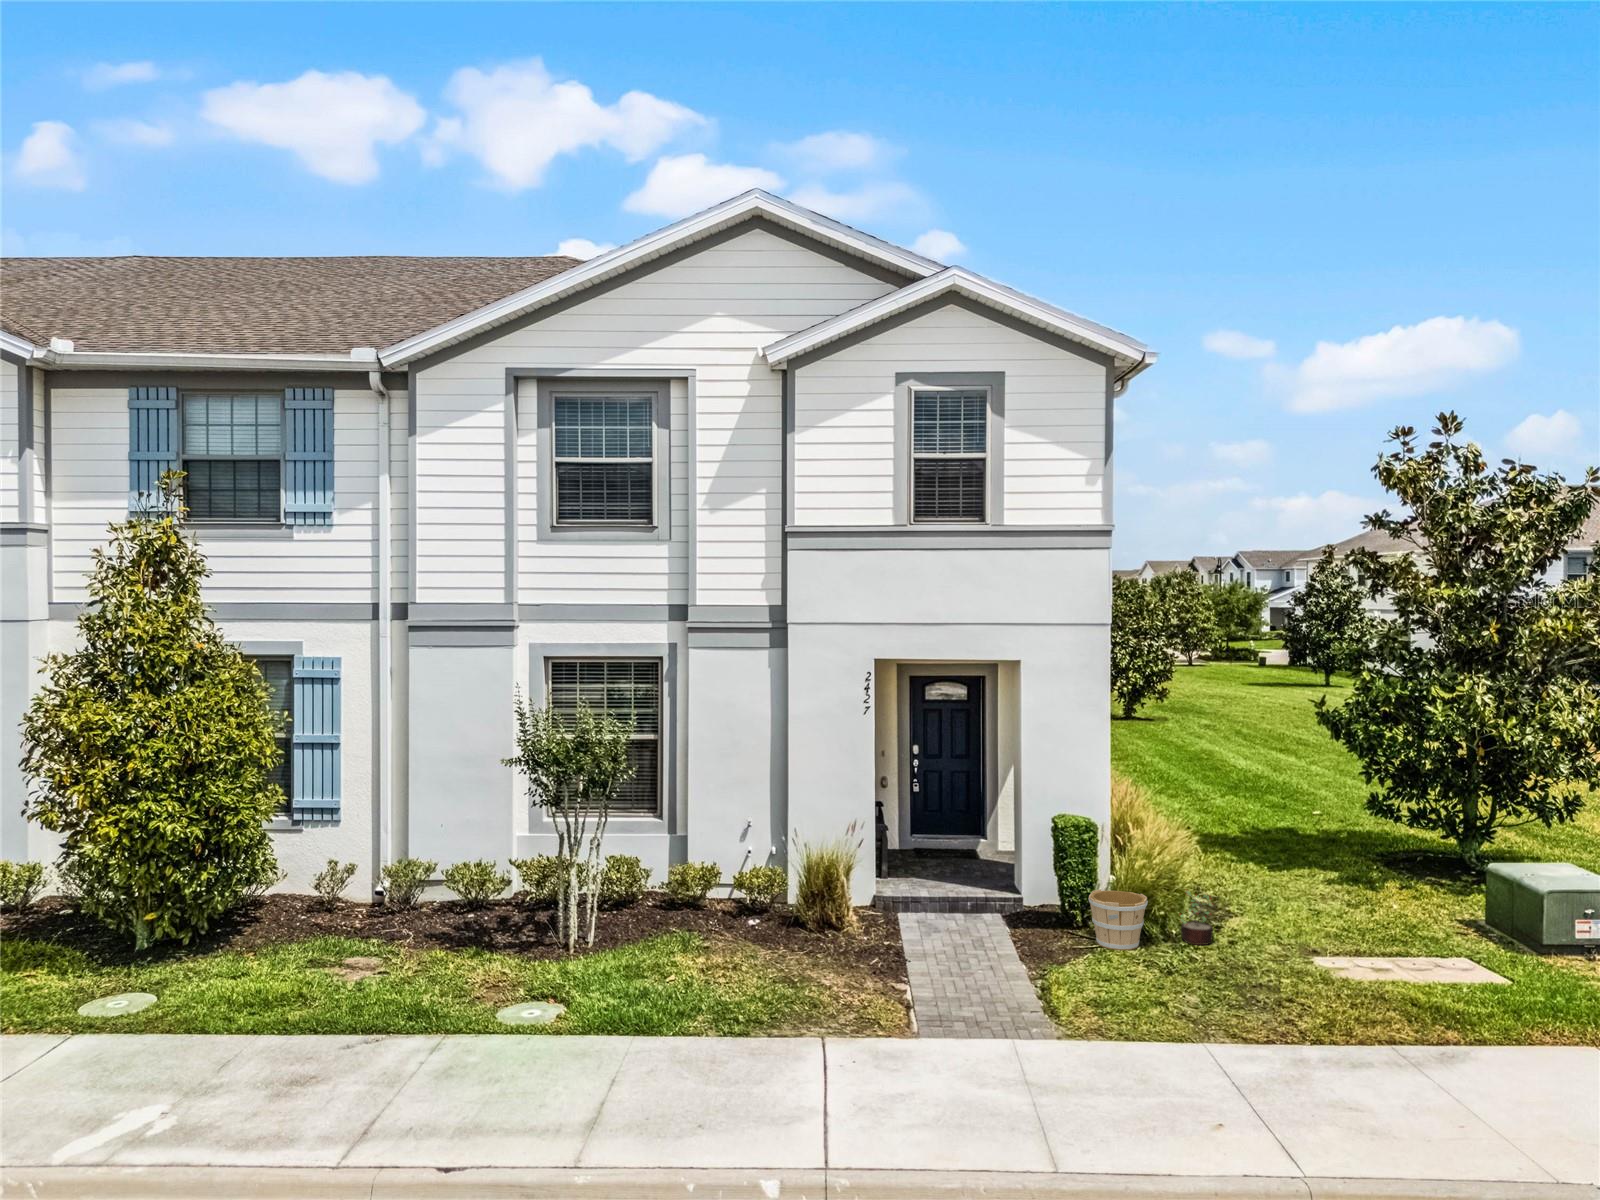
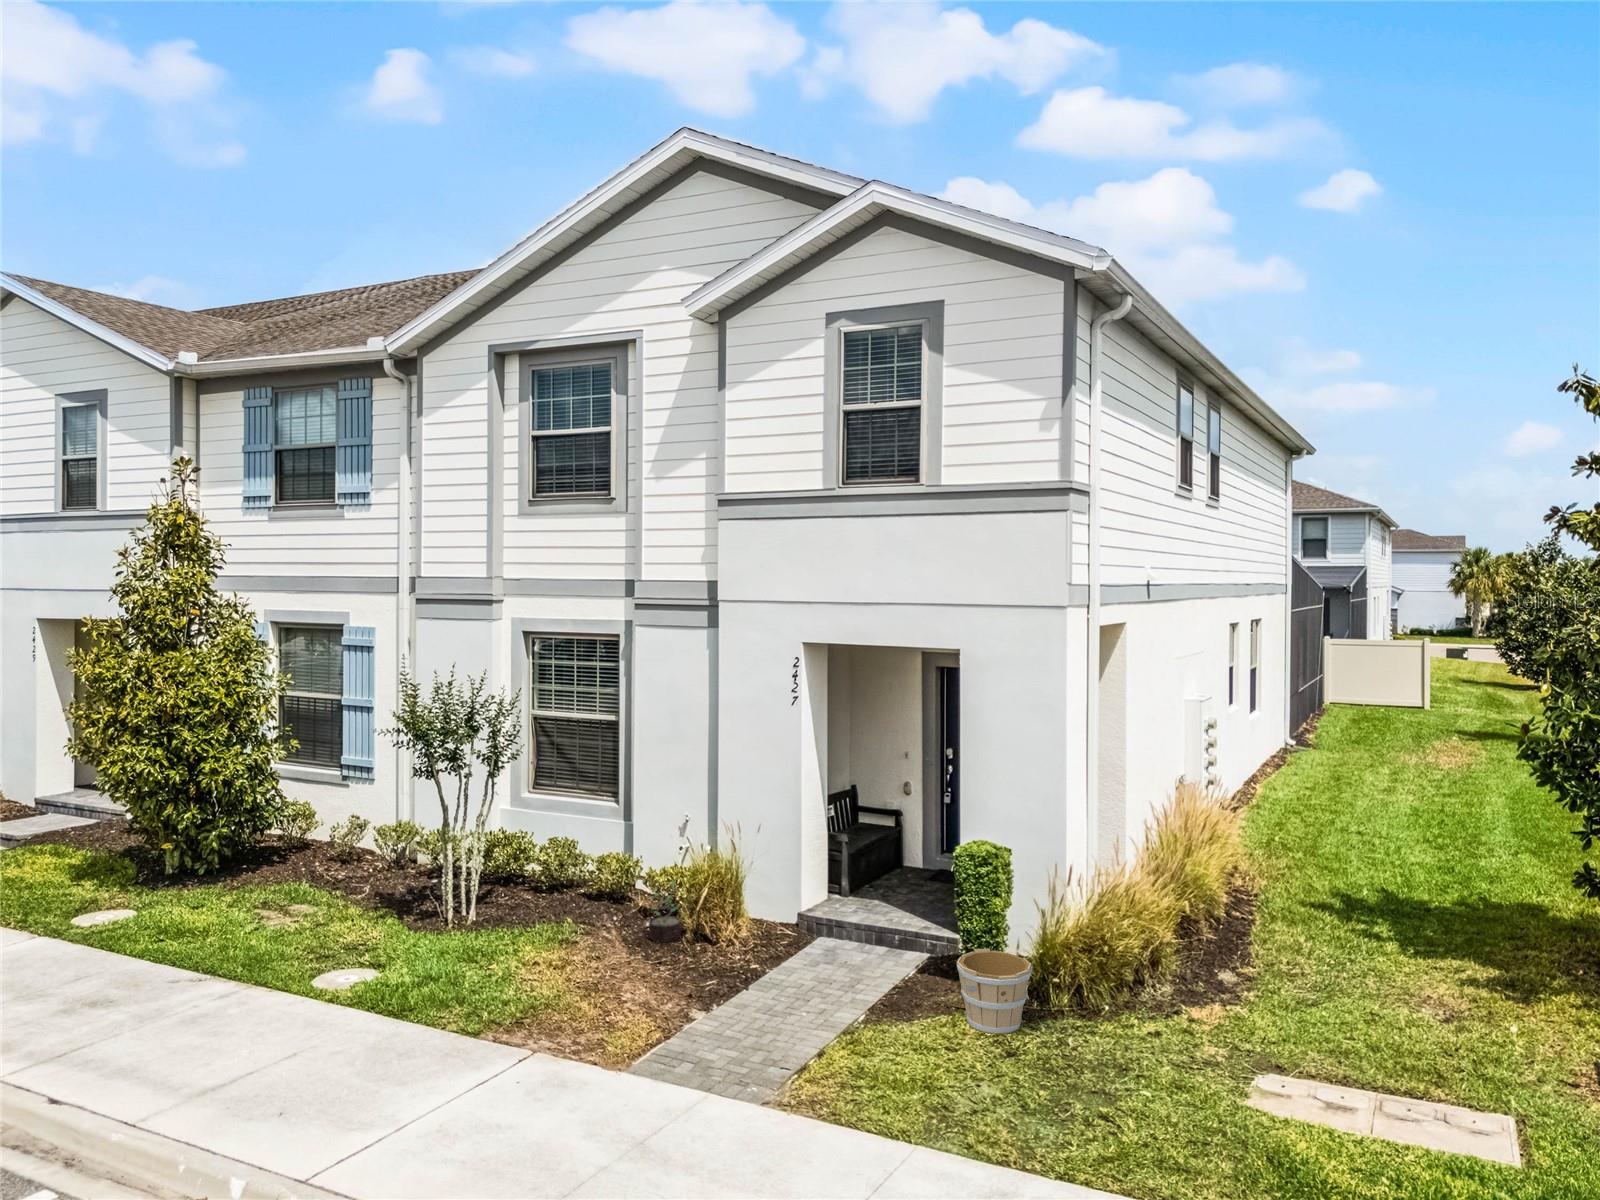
decorative plant: present [1181,890,1213,945] -> present [649,881,681,943]

